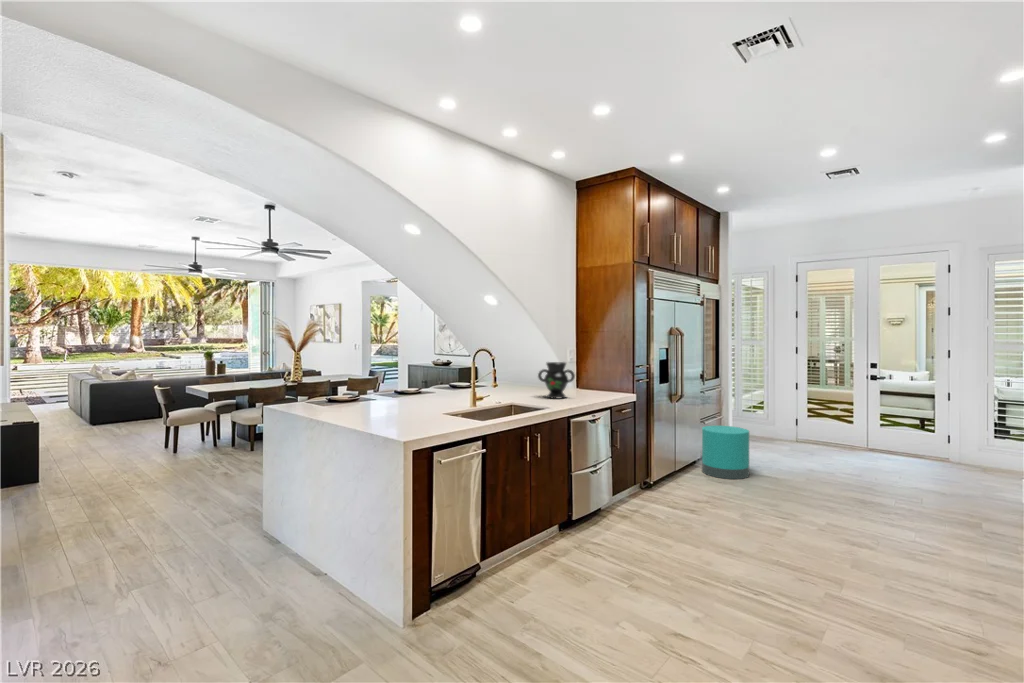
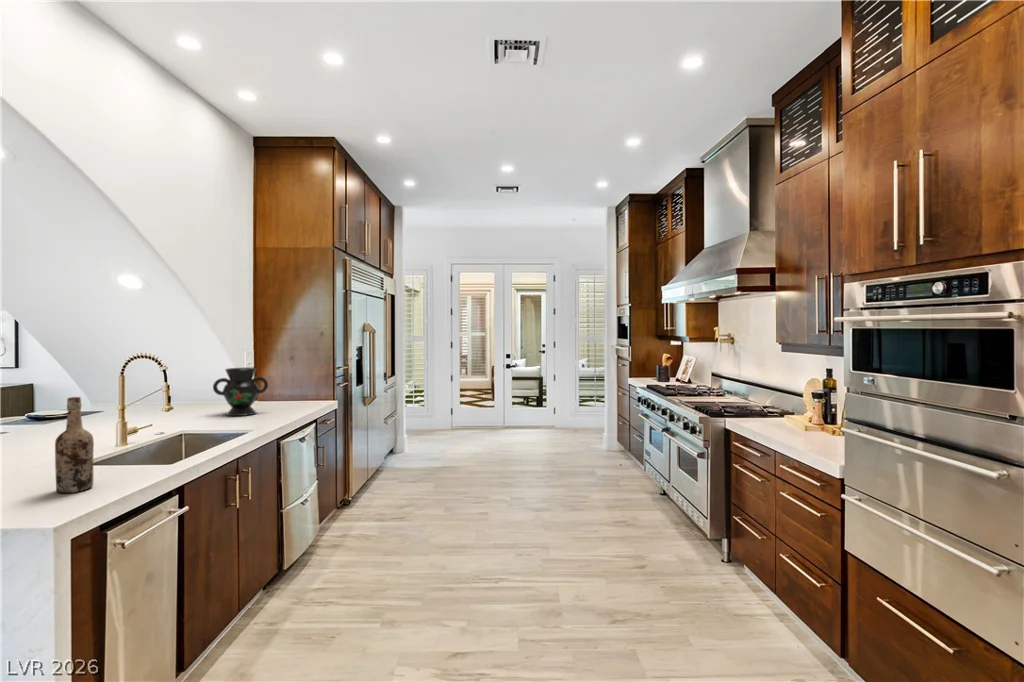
wine bottle: none [427,372,444,427] -> present [55,397,94,493]
trash can: present [702,426,749,479] -> none [388,422,431,475]

